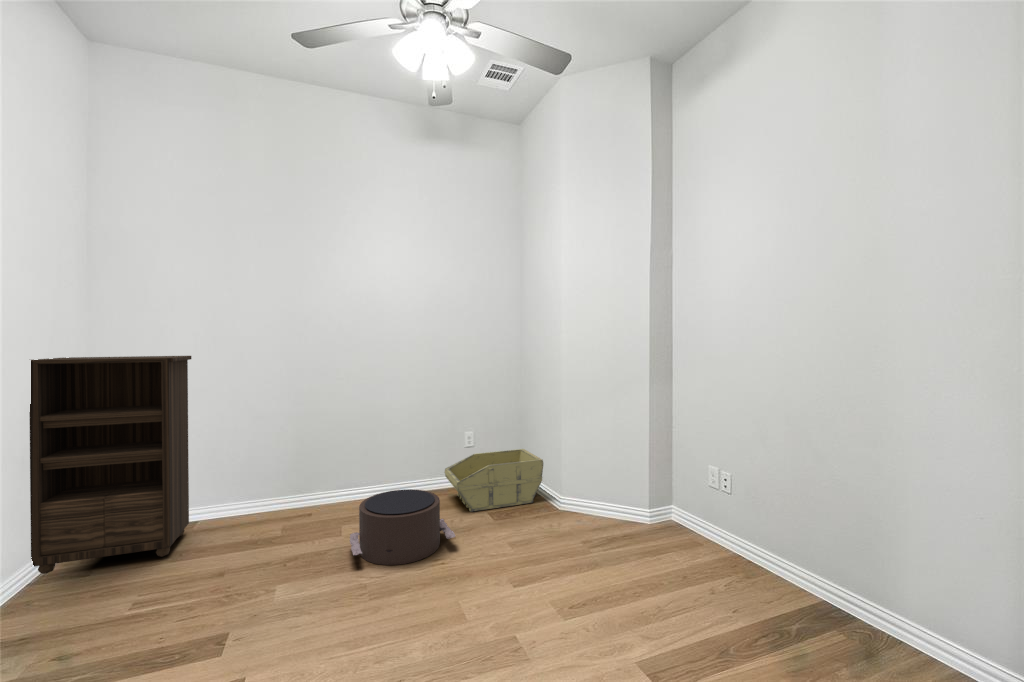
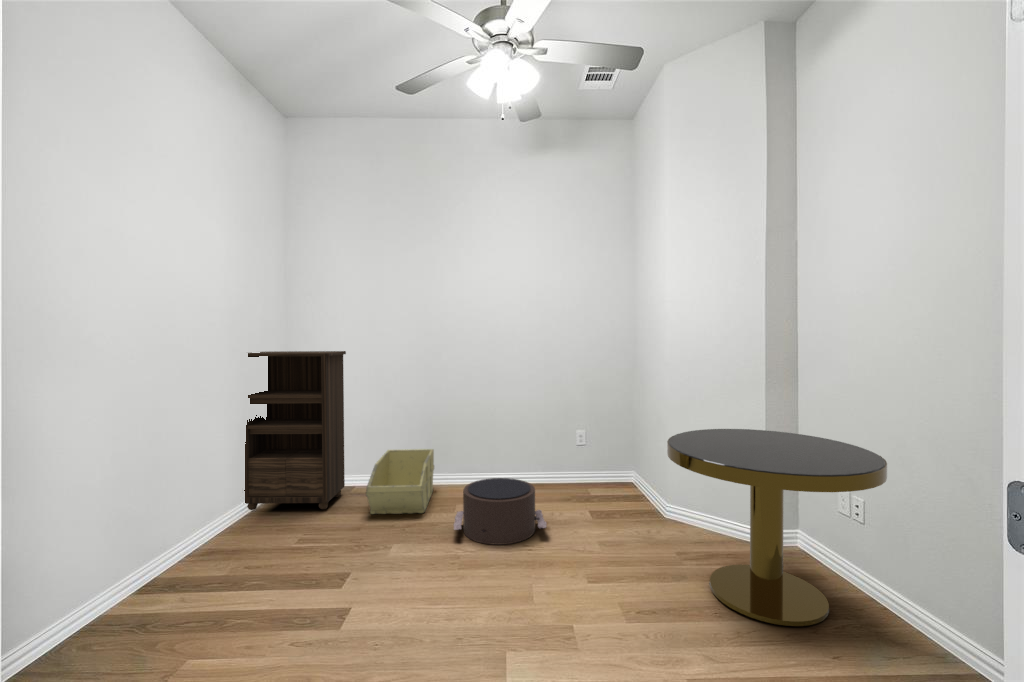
side table: none [582,420,765,594] -> present [667,429,887,626]
storage bin: present [444,449,543,512] -> present [366,449,434,514]

